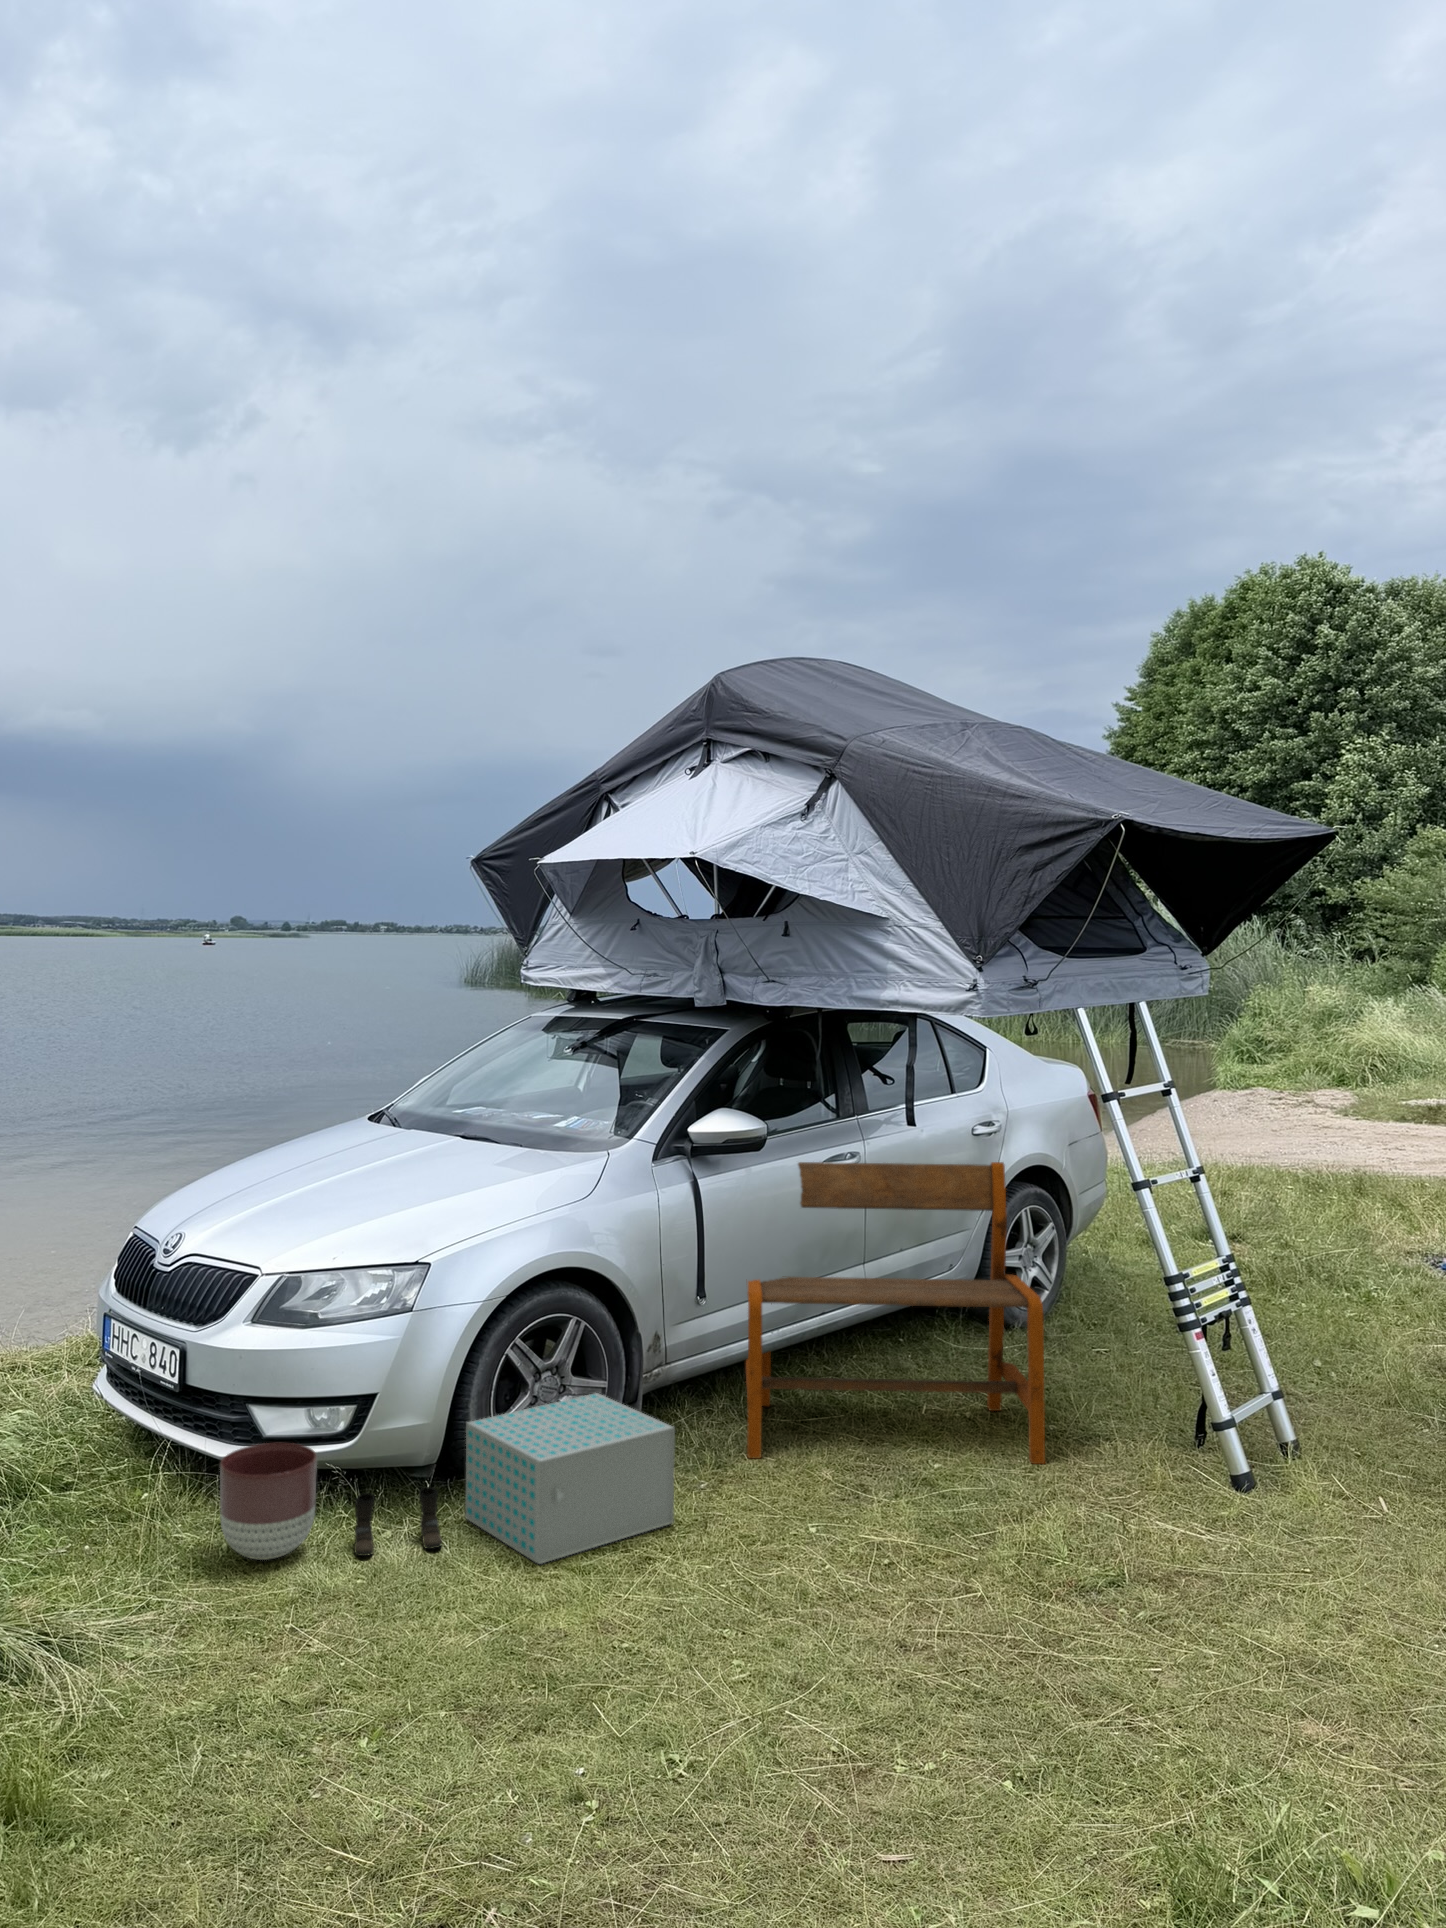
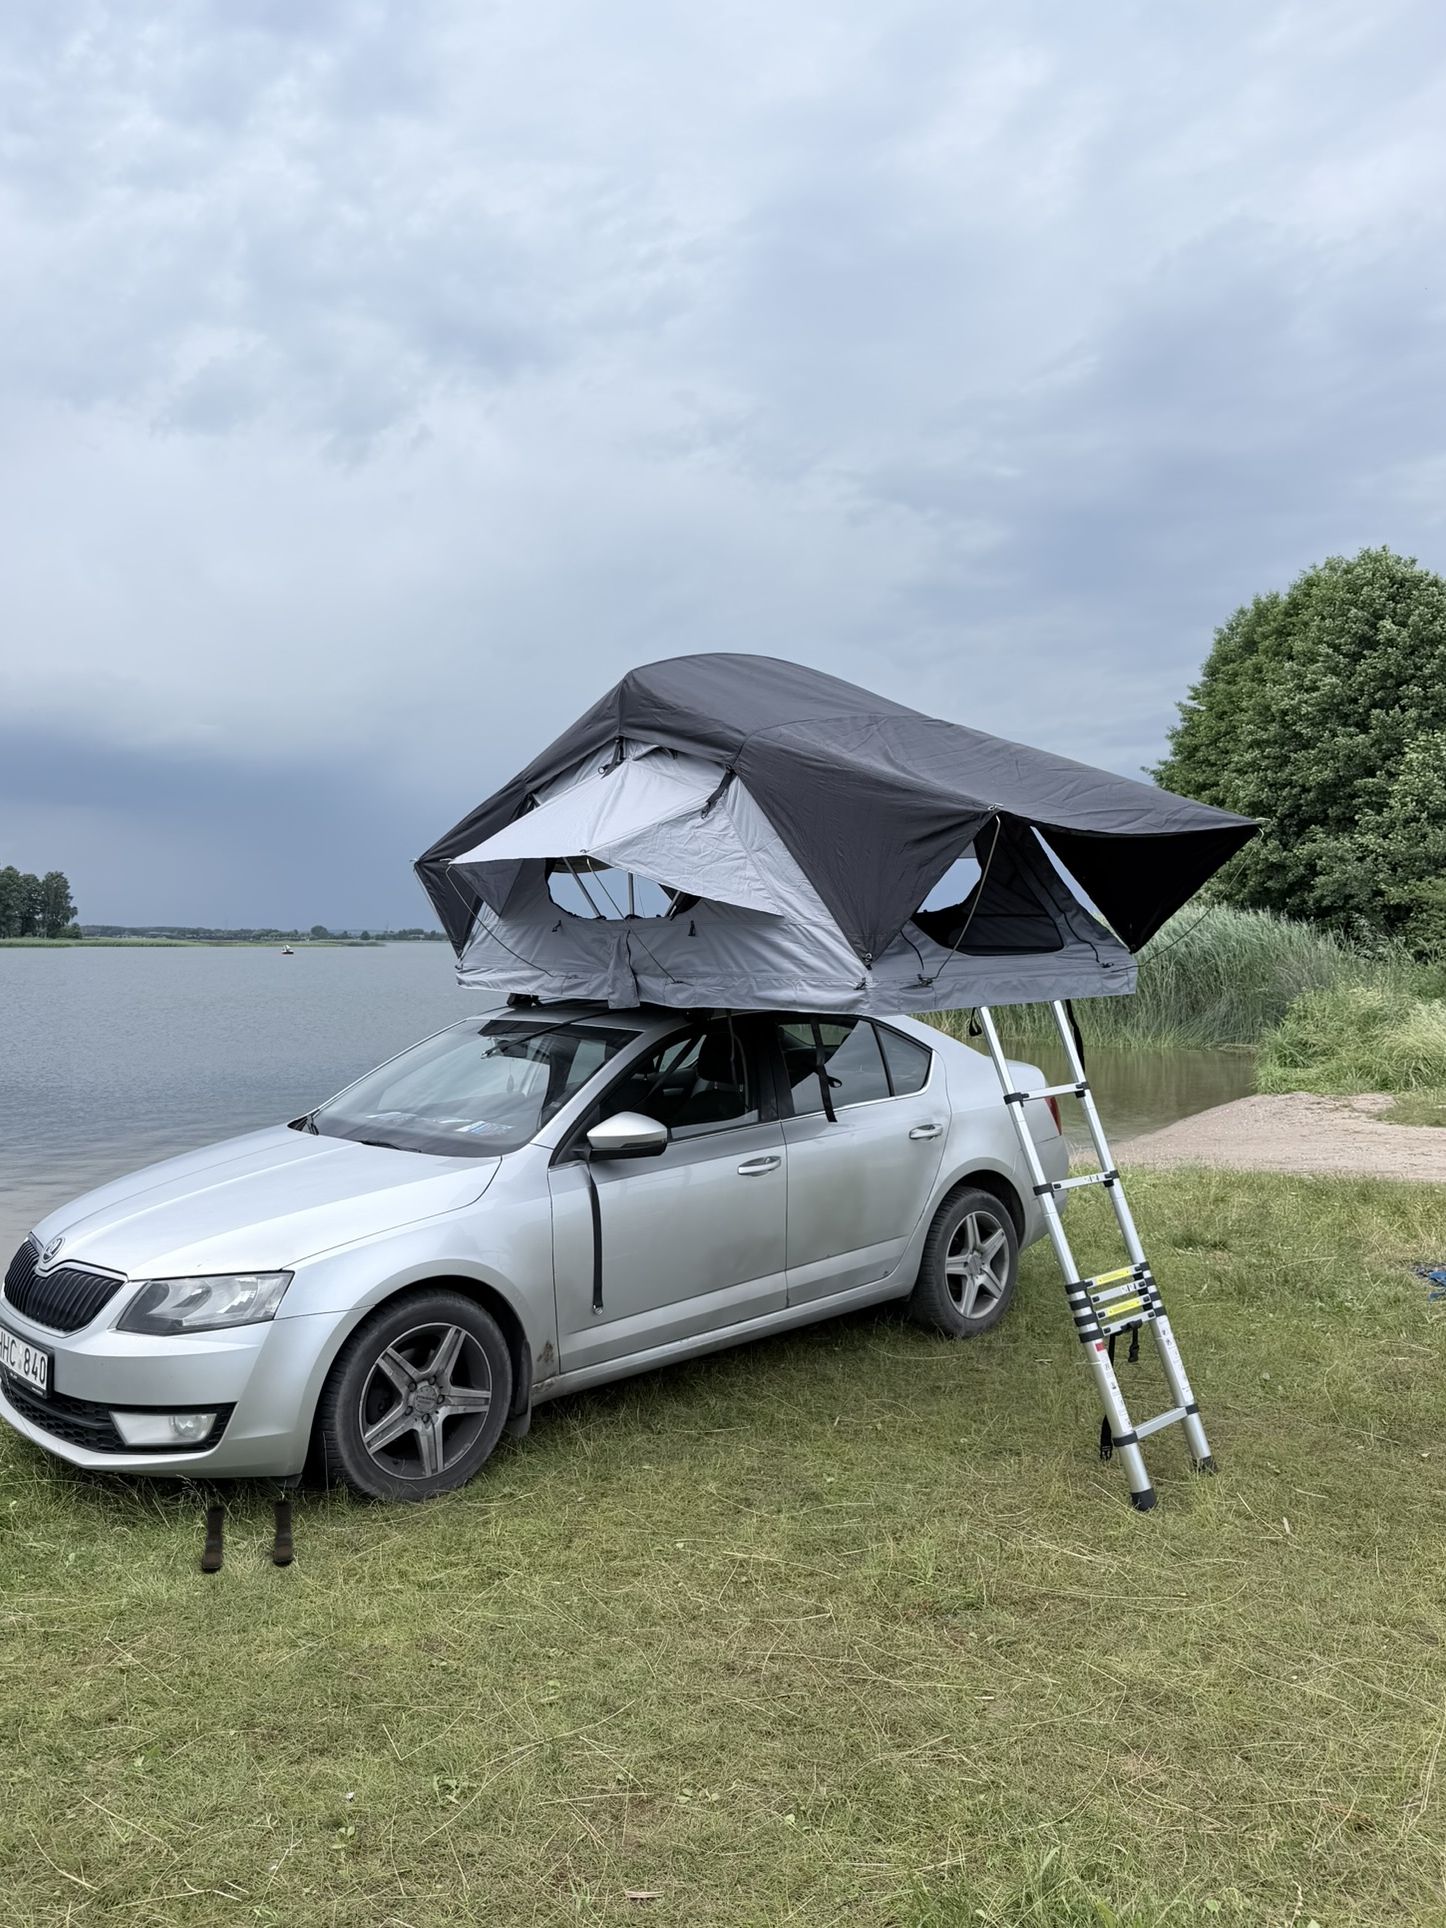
bench: present [746,1162,1045,1464] -> none [637,1165,944,1480]
storage box: present [465,1393,675,1564] -> none [327,1404,538,1579]
planter: present [220,1443,317,1560] -> none [64,1453,165,1572]

